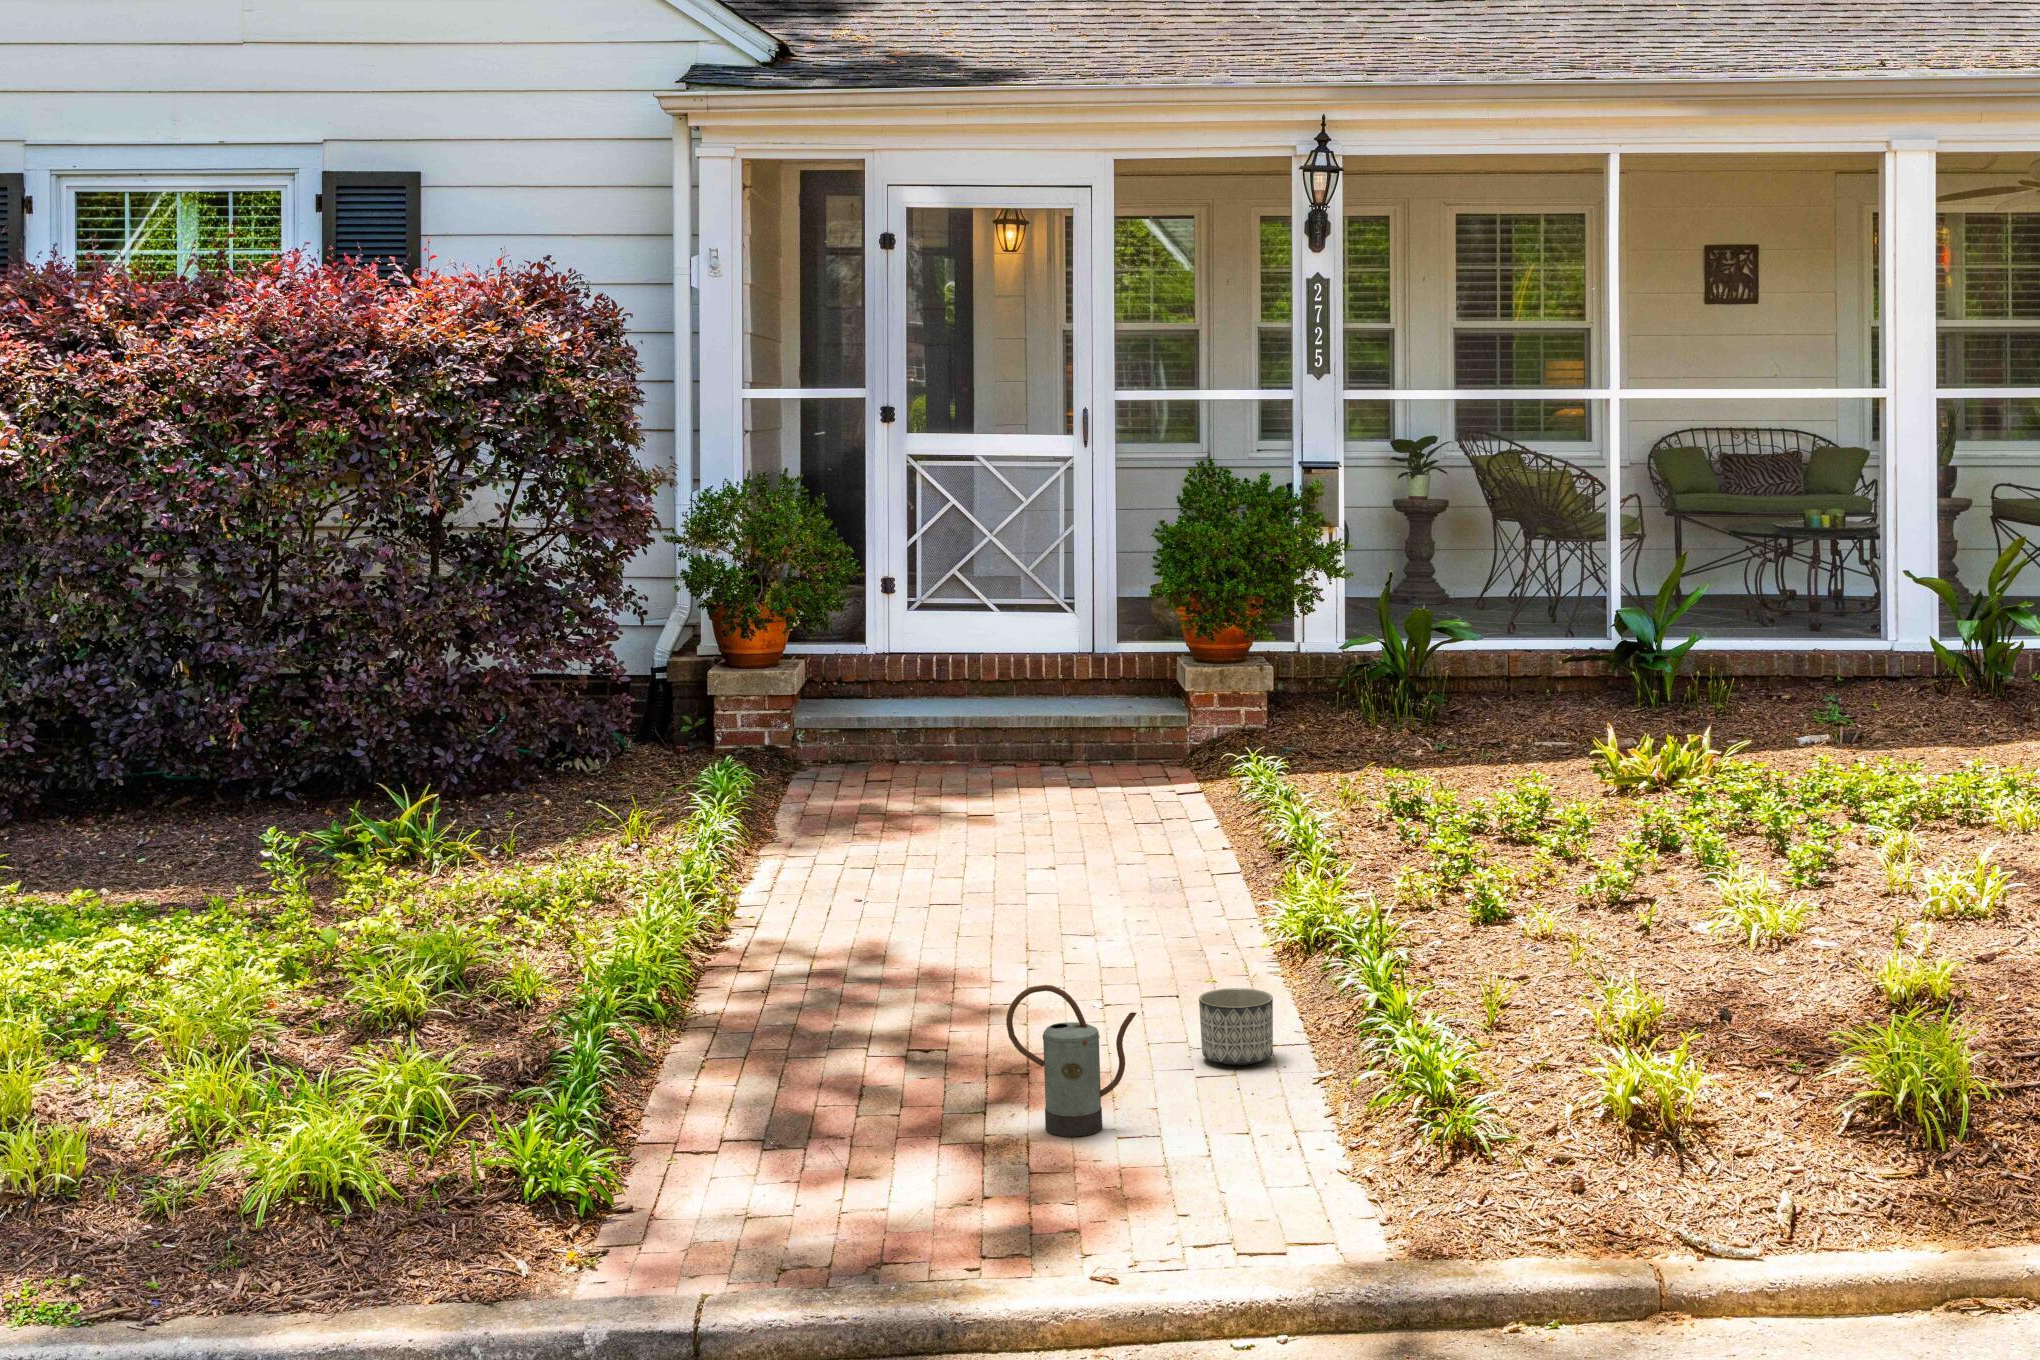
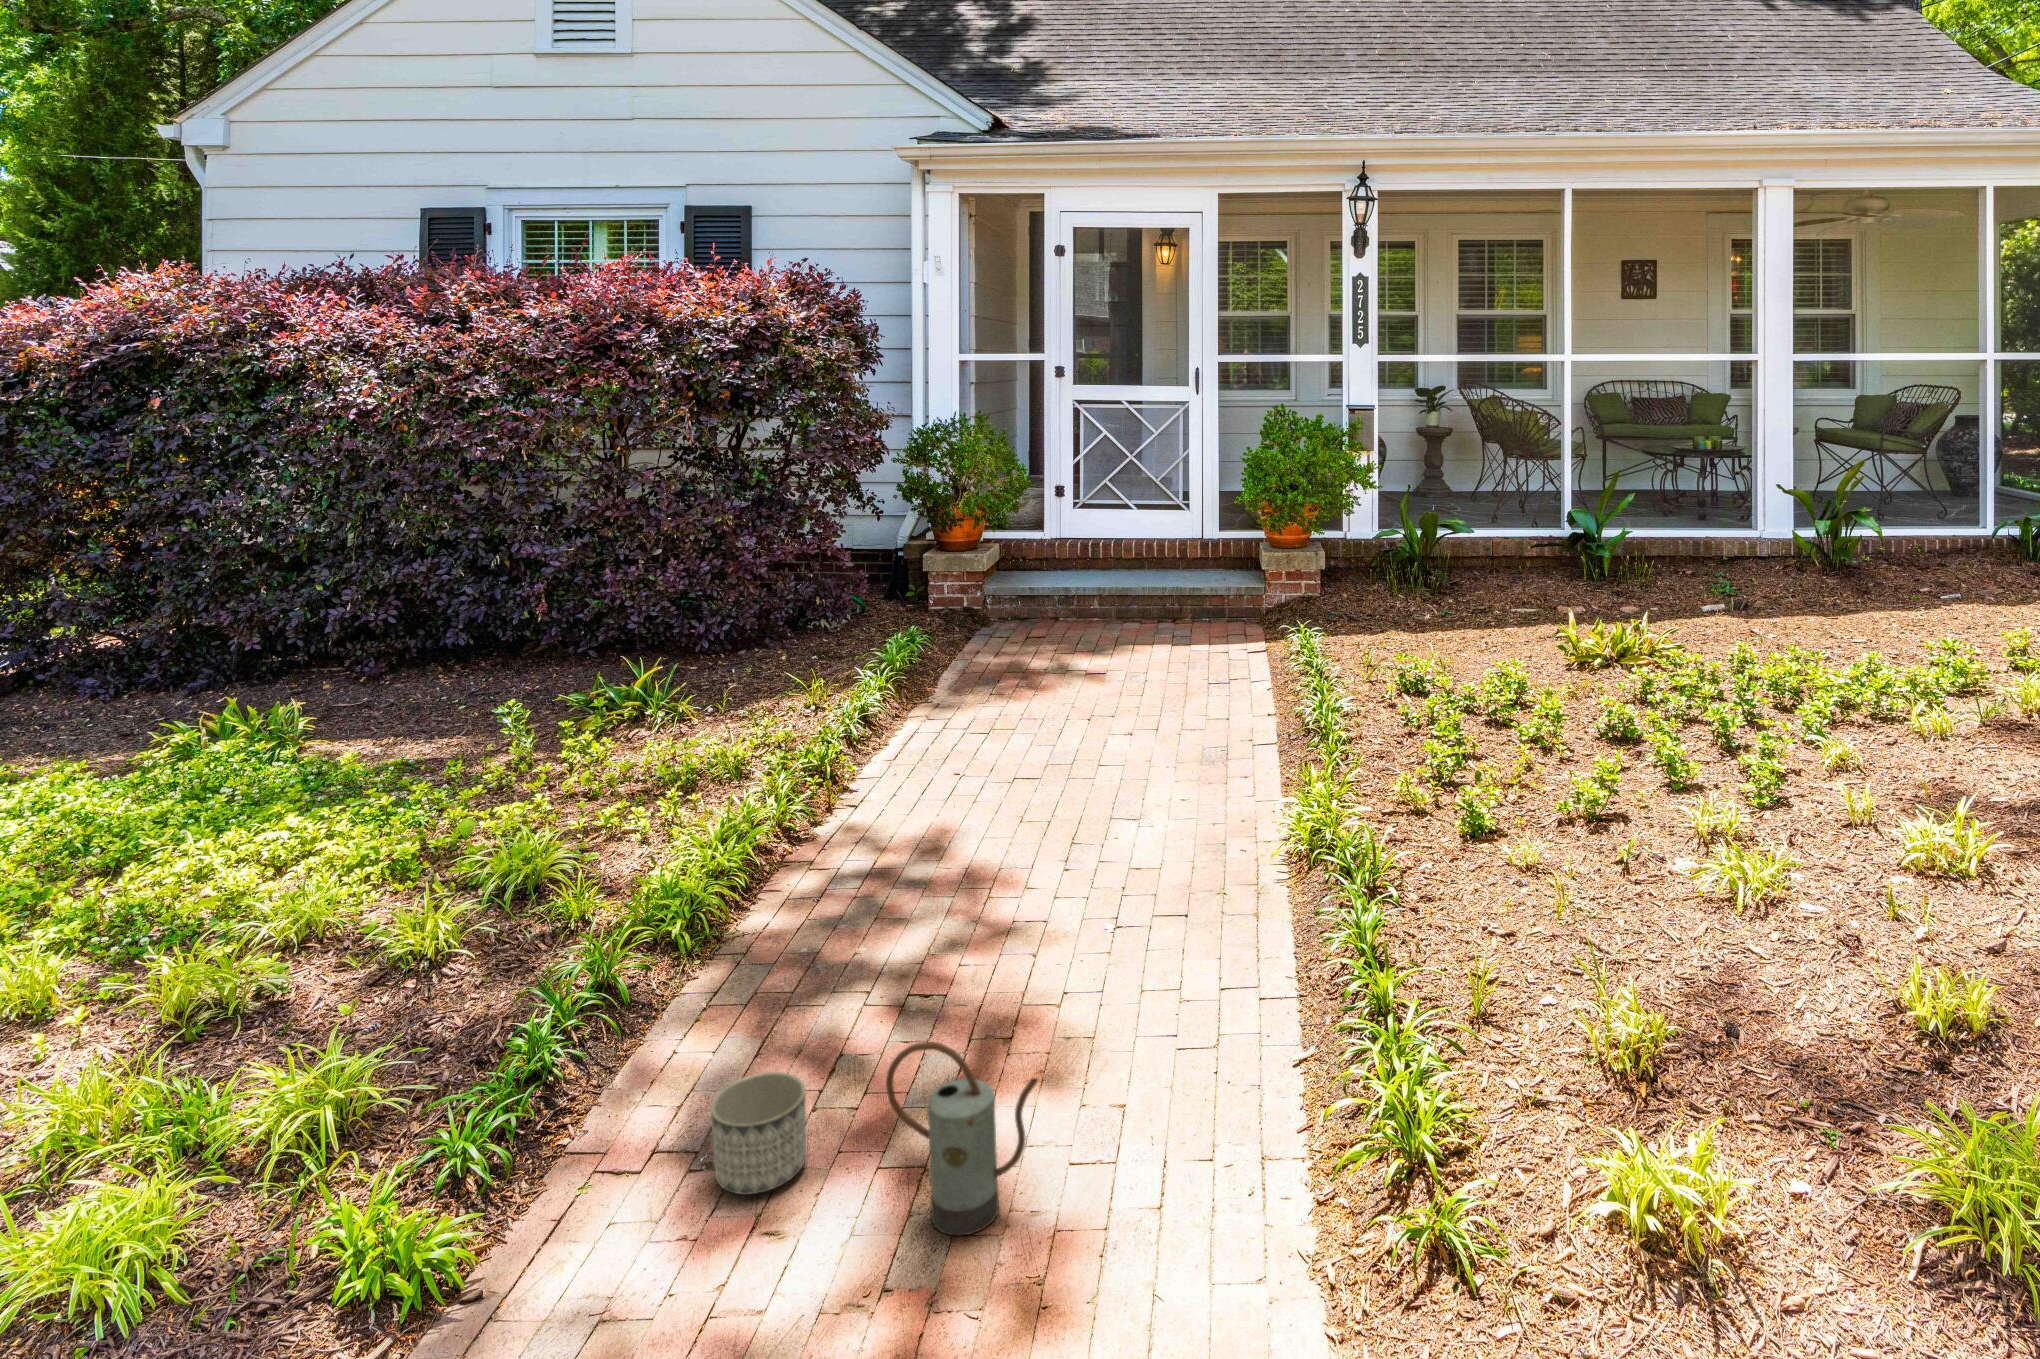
planter: present [1199,988,1273,1065] -> present [711,1072,806,1194]

